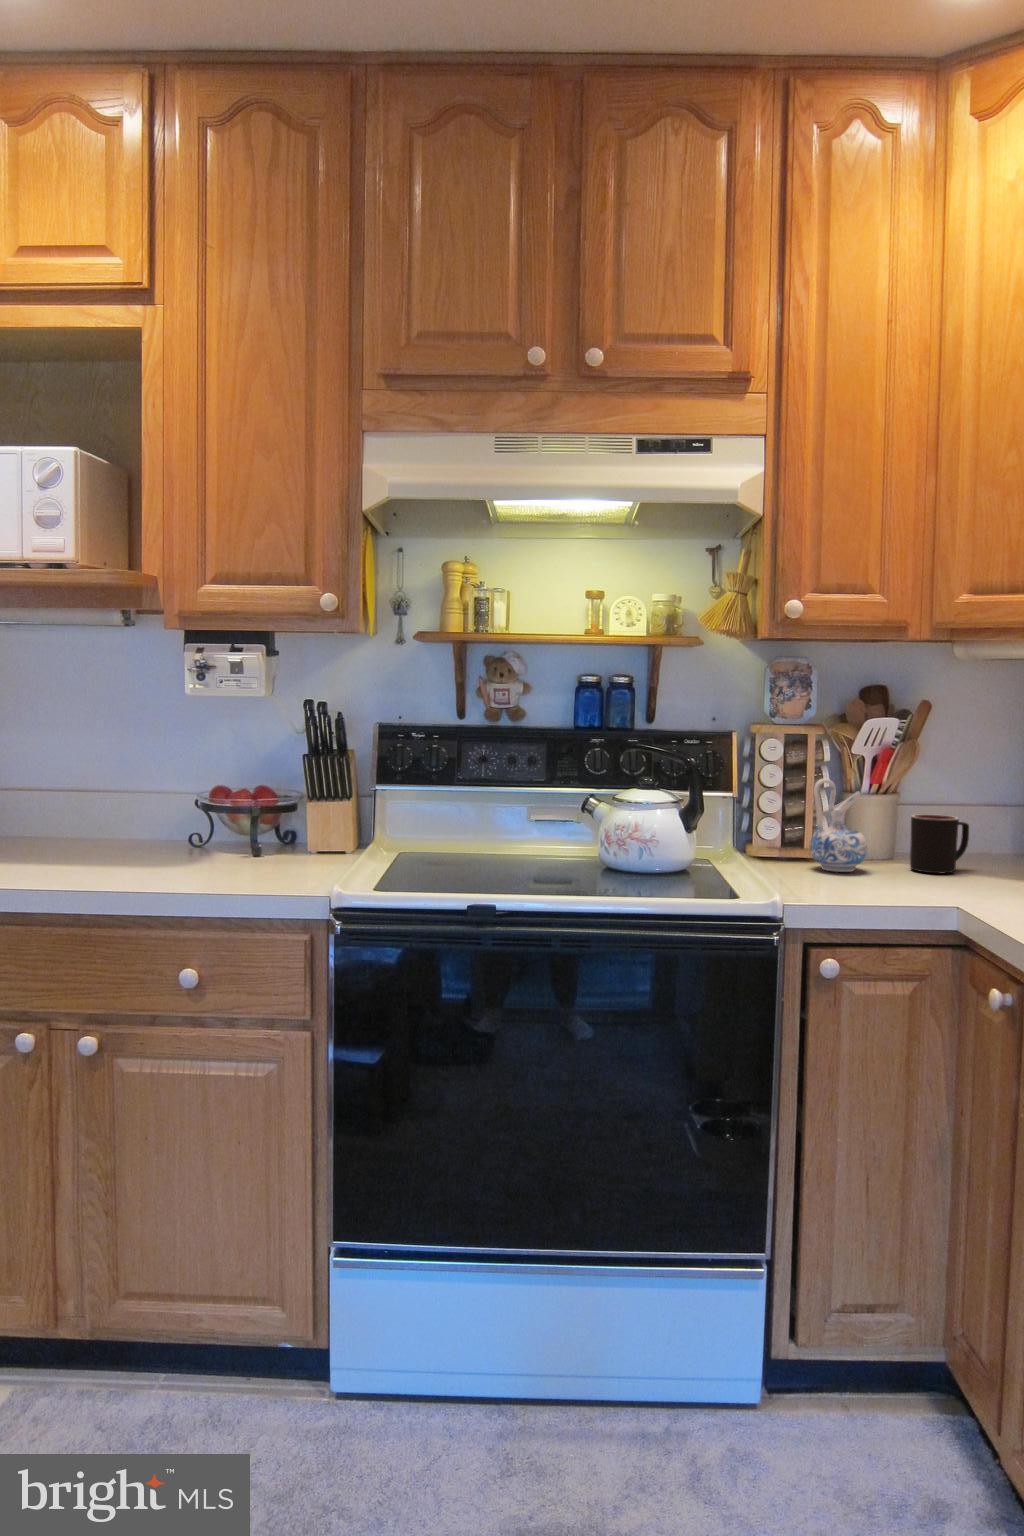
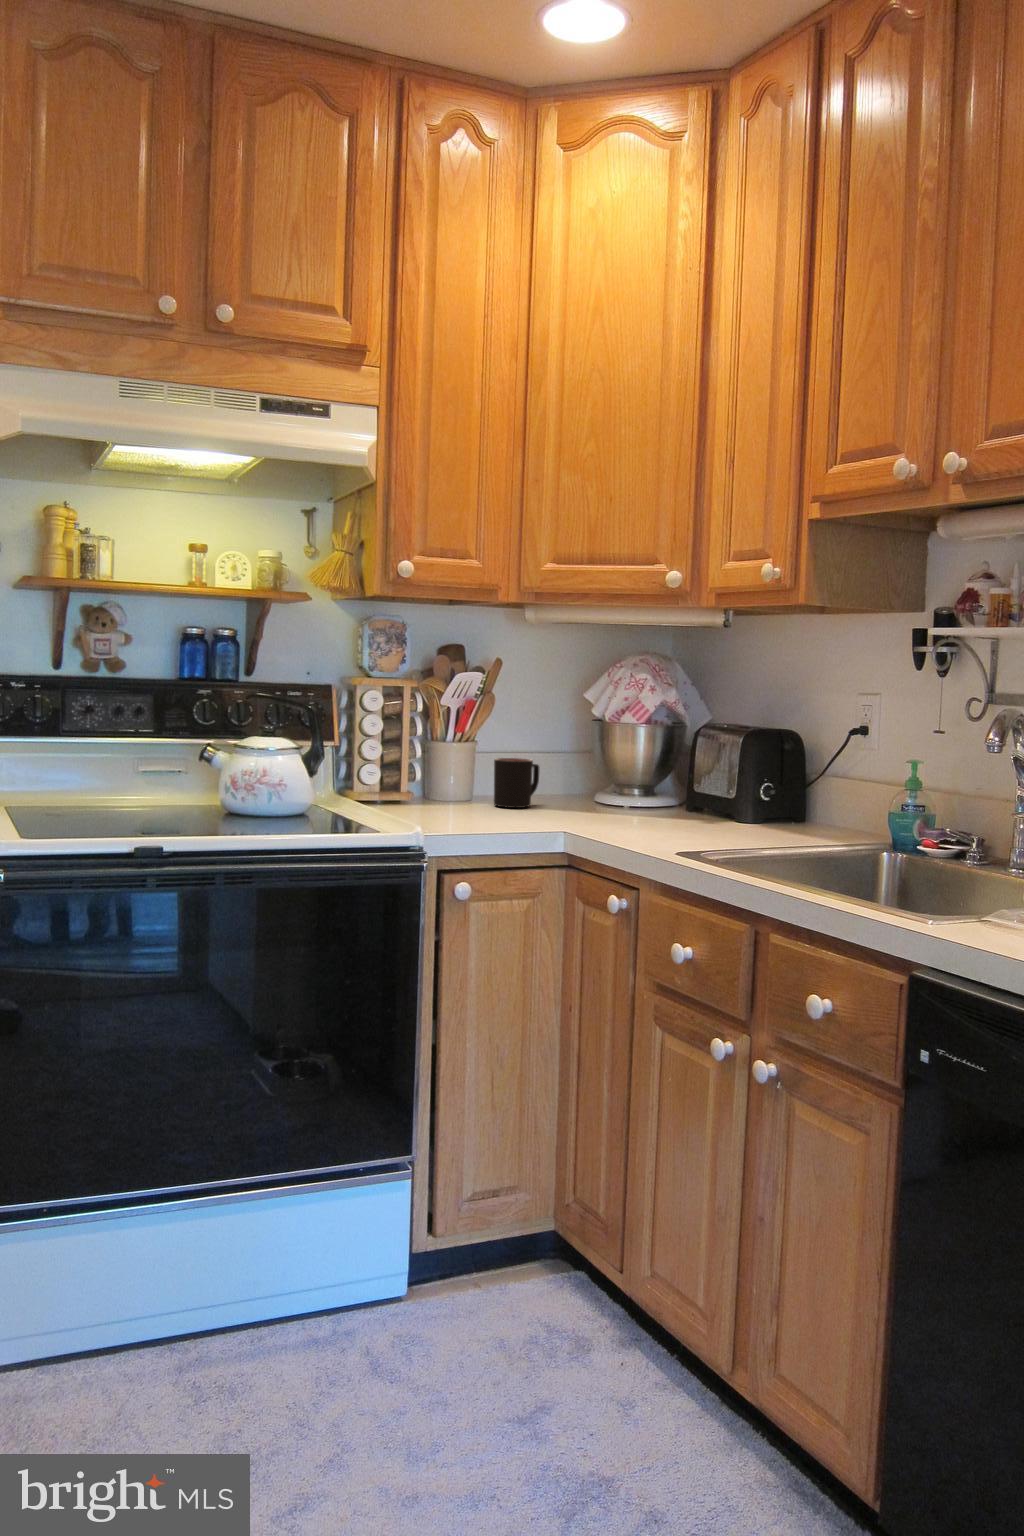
ceramic pitcher: present [810,779,867,872] -> none [412,726,462,809]

